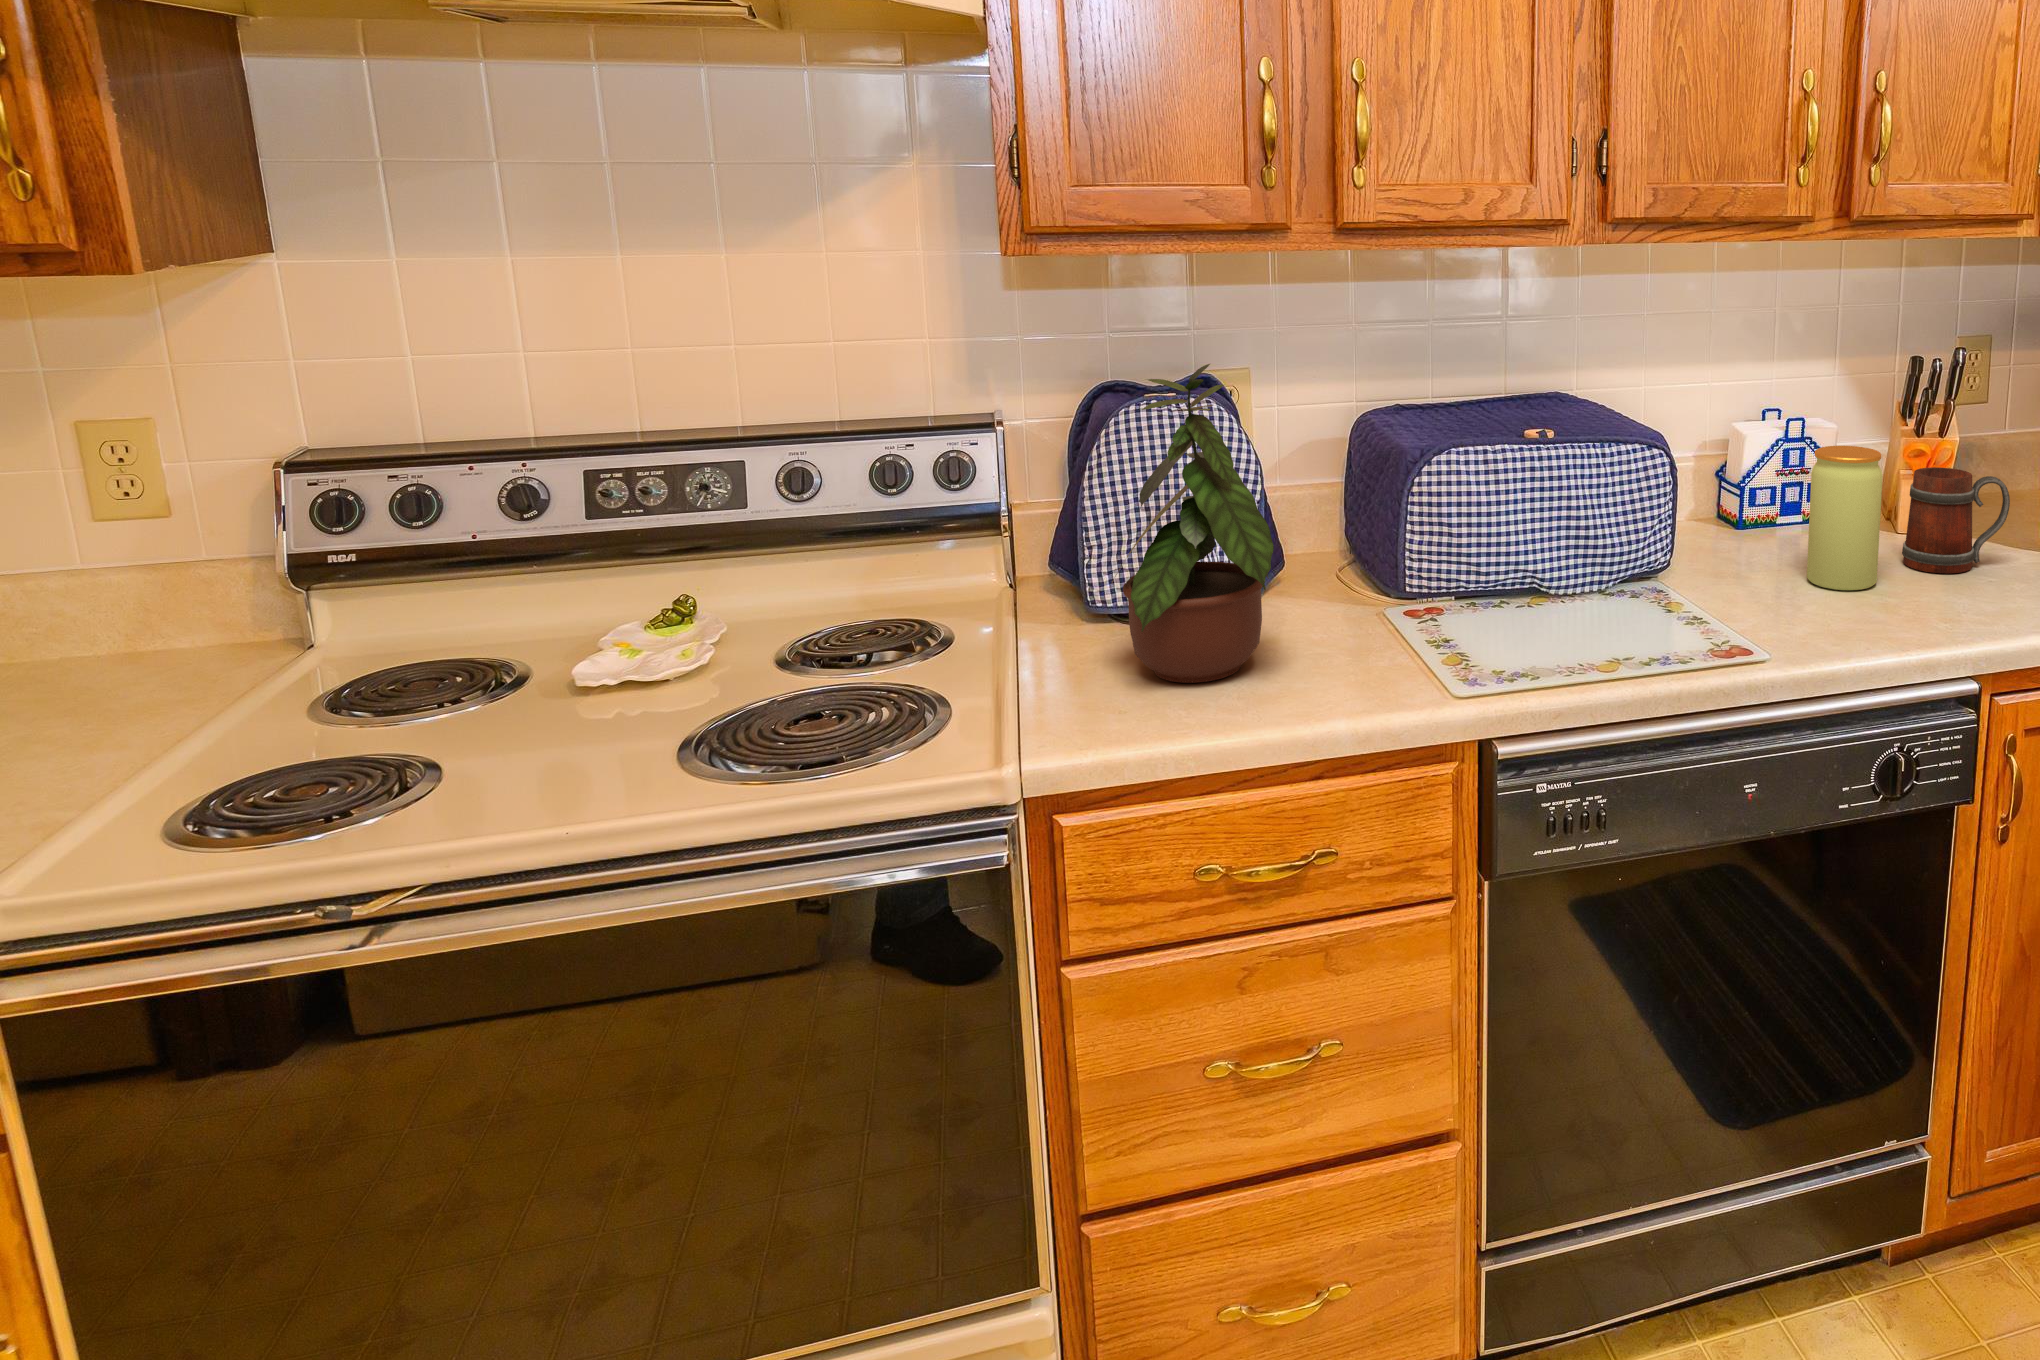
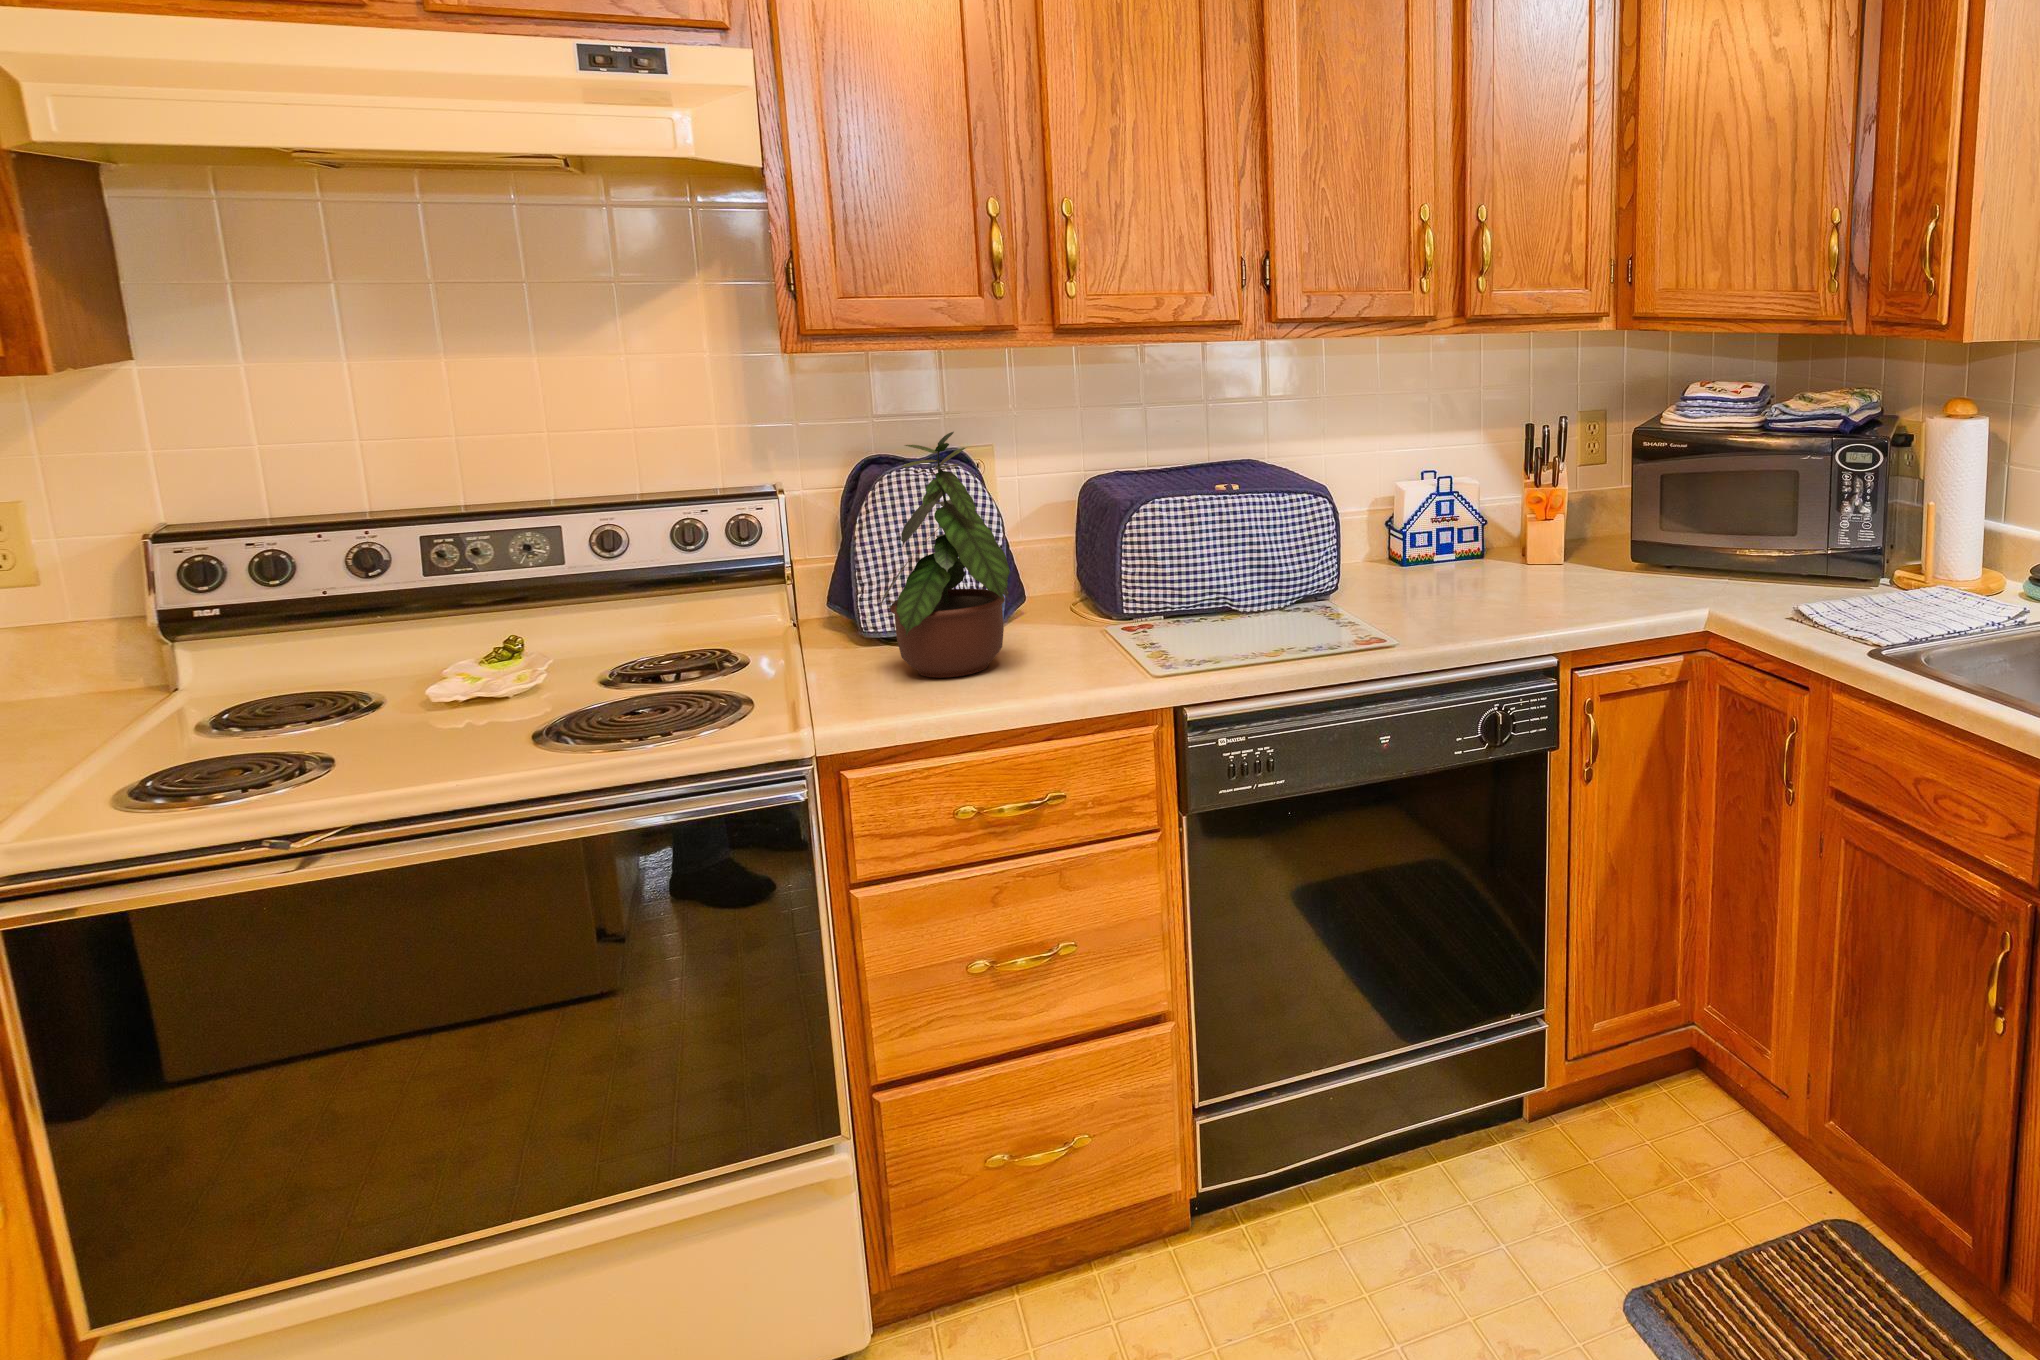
jar: present [1807,446,1883,590] -> none [1444,492,1497,601]
mug: present [1902,467,2010,573] -> none [1522,509,1598,588]

